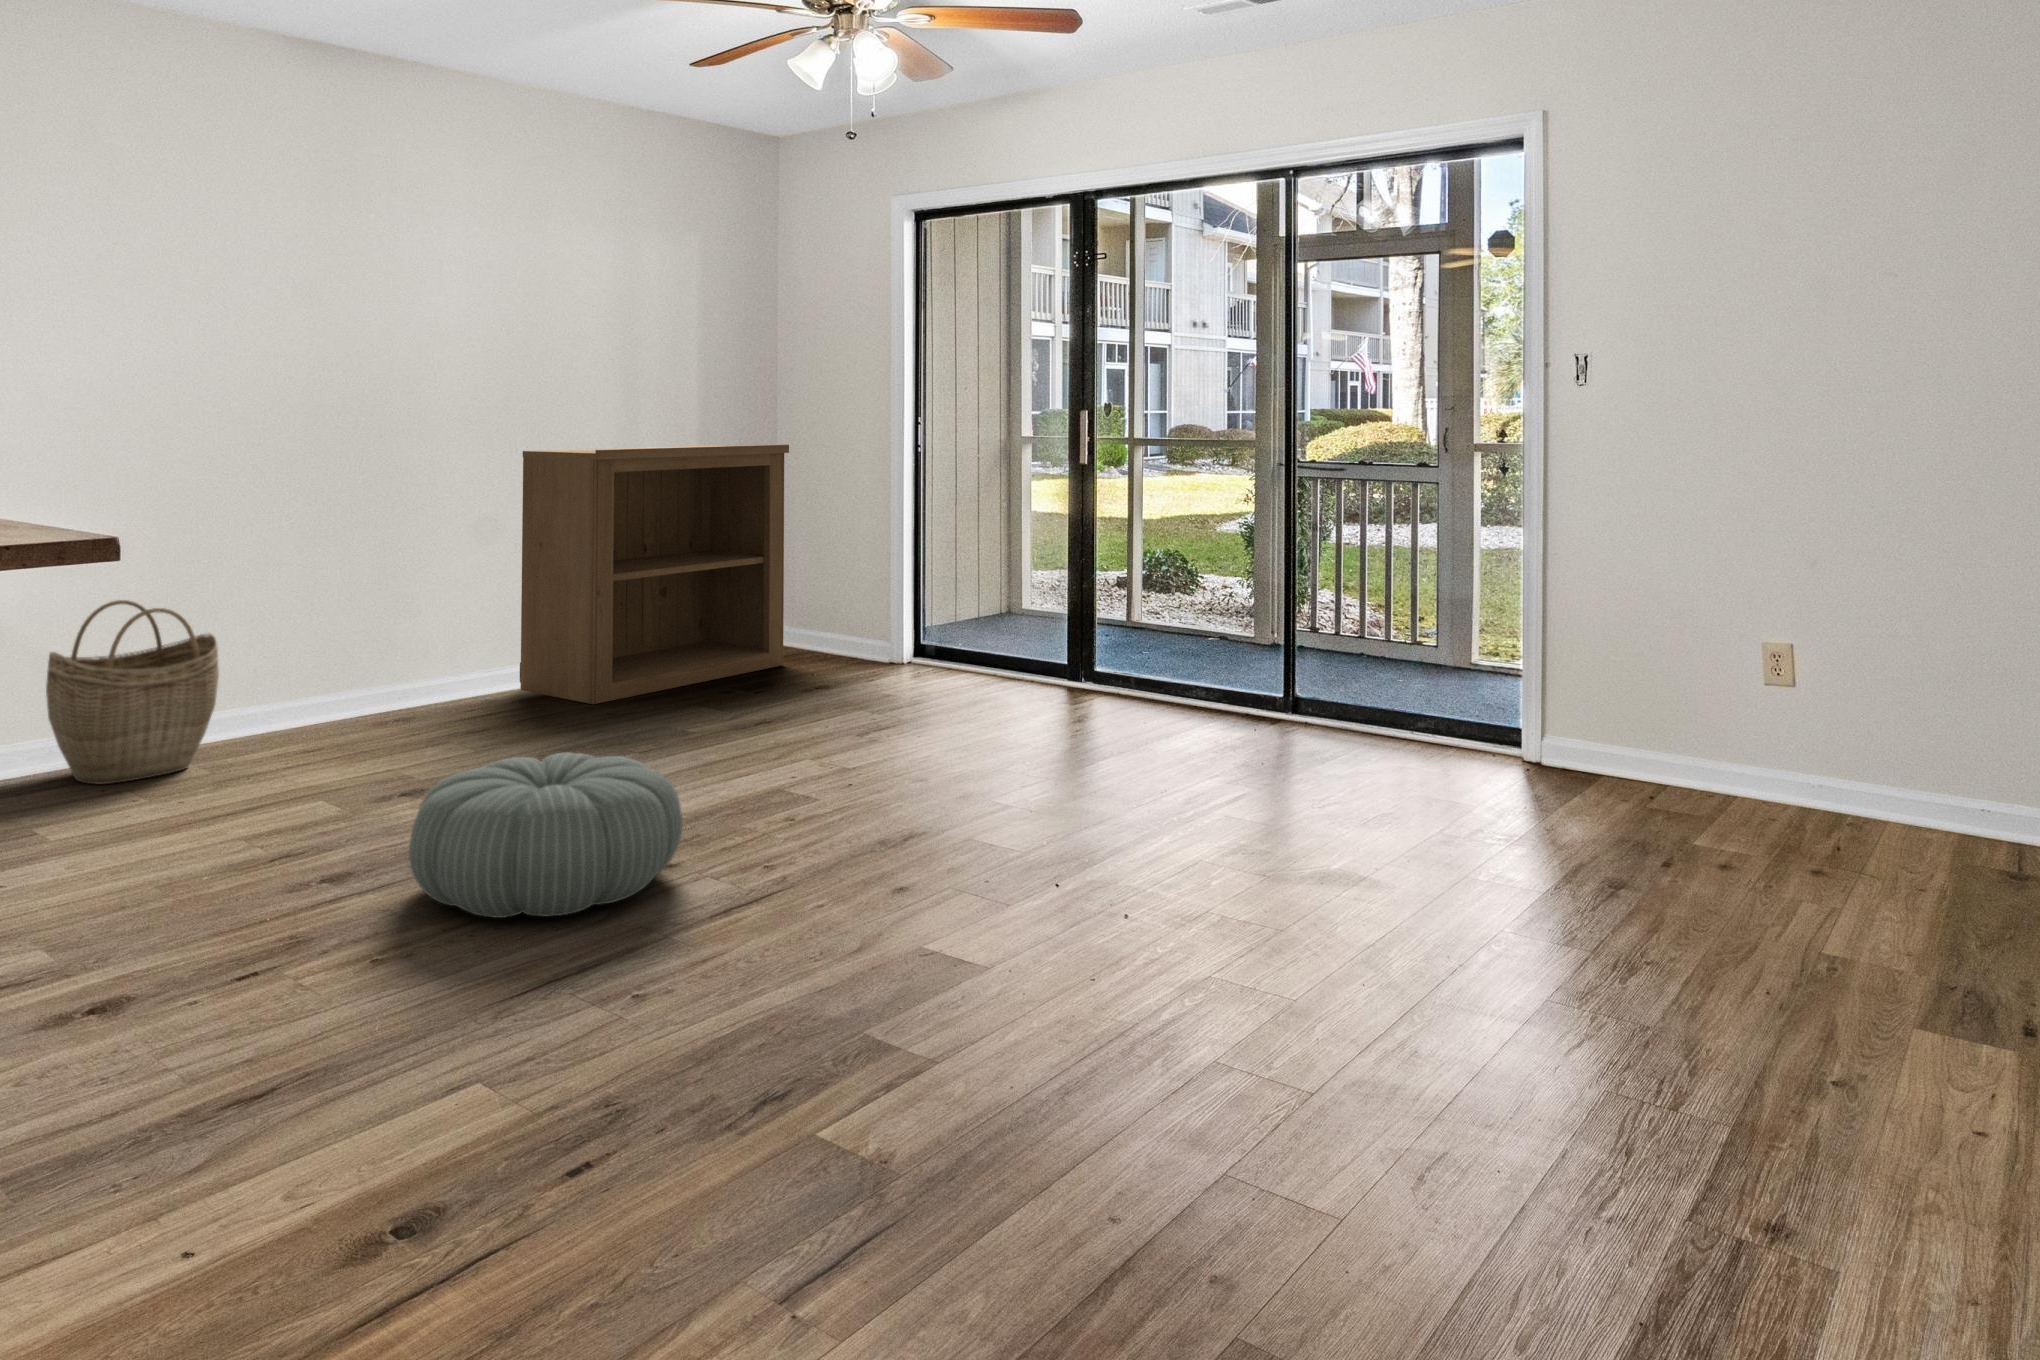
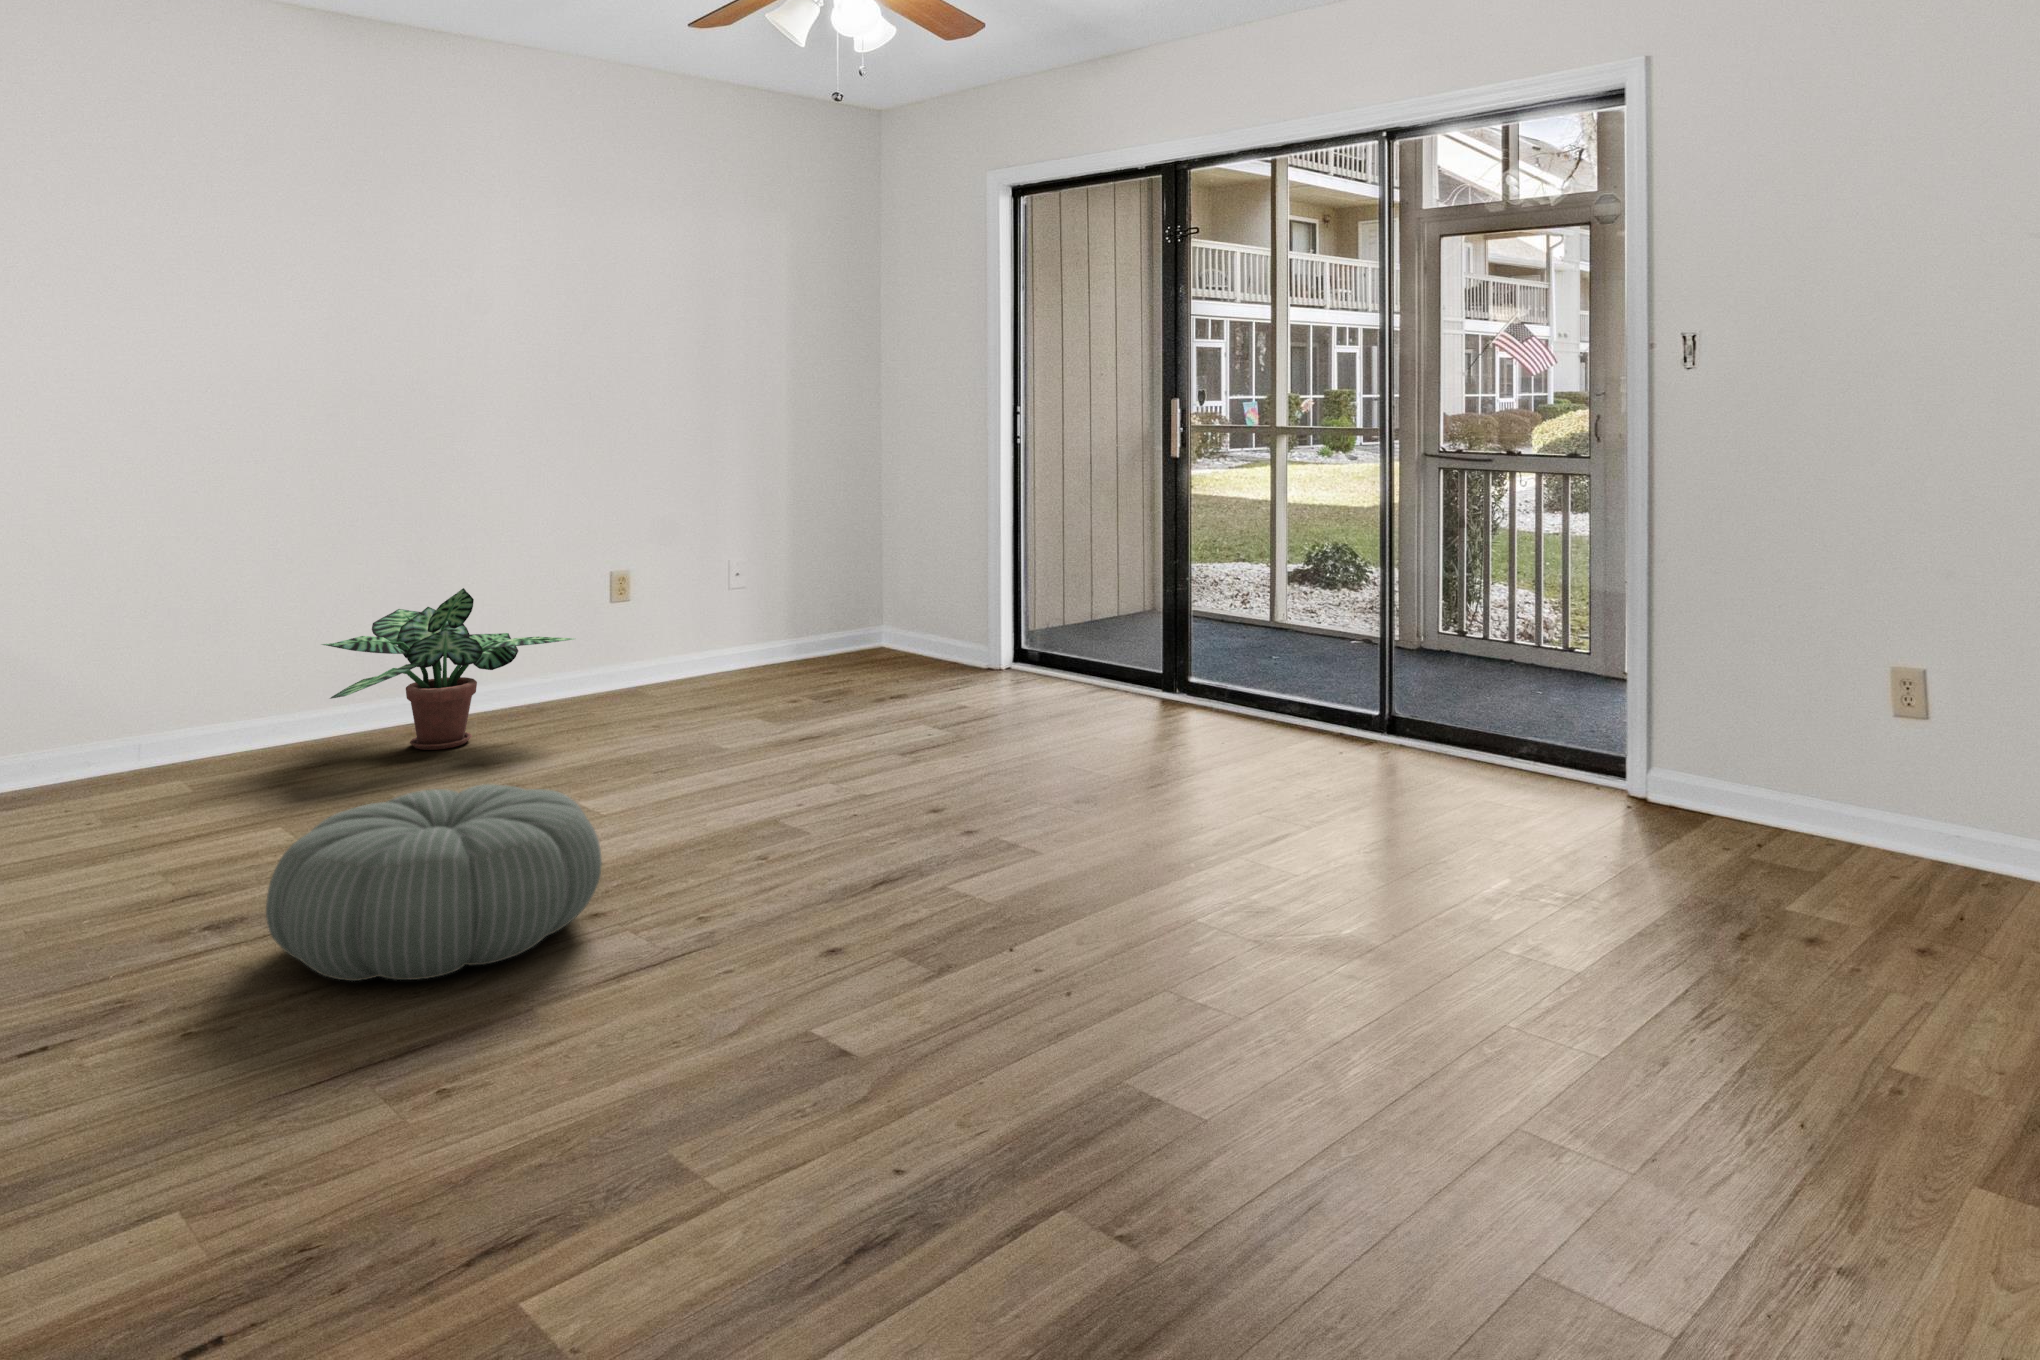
bookshelf: present [520,444,789,704] -> none [588,437,884,712]
potted plant: none [308,585,540,738] -> present [322,588,574,750]
woven basket: present [46,600,219,784] -> none [18,605,214,802]

